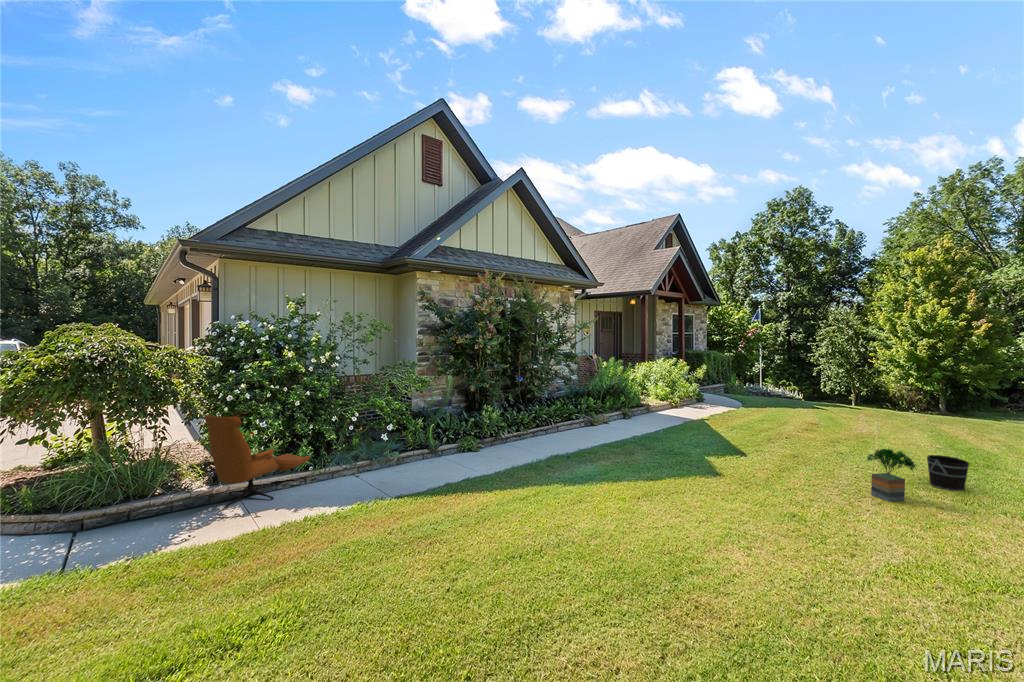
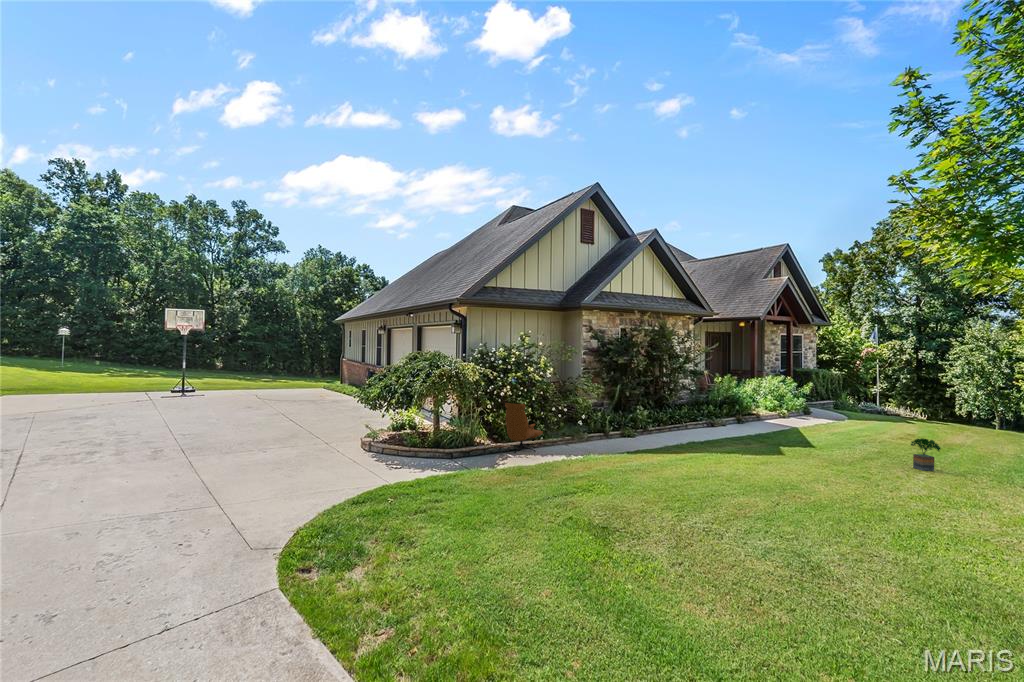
bucket: present [927,455,969,491] -> none [960,446,988,469]

